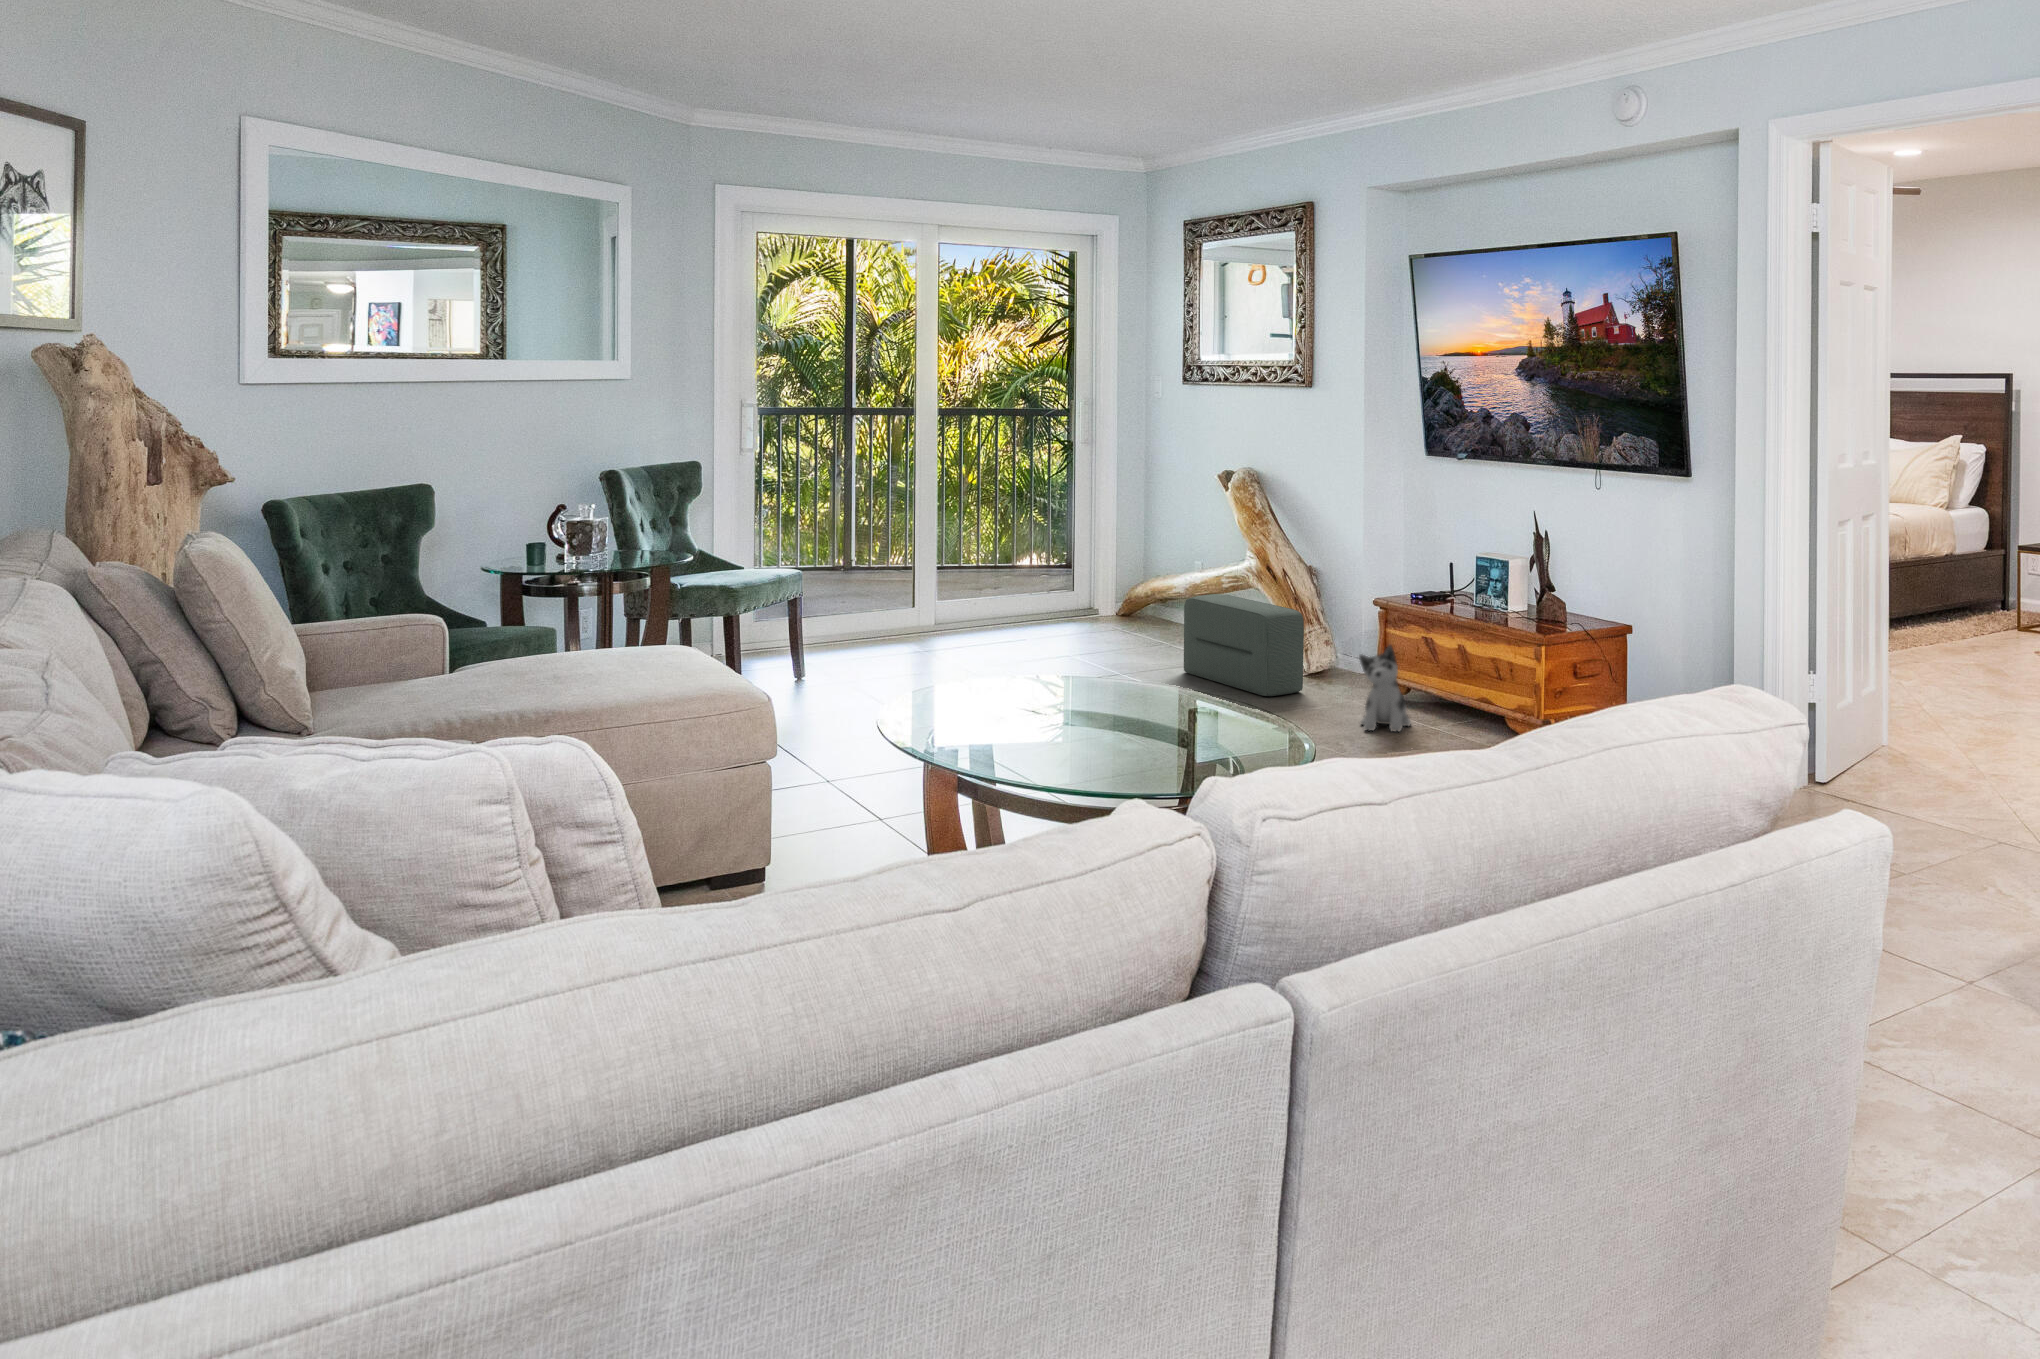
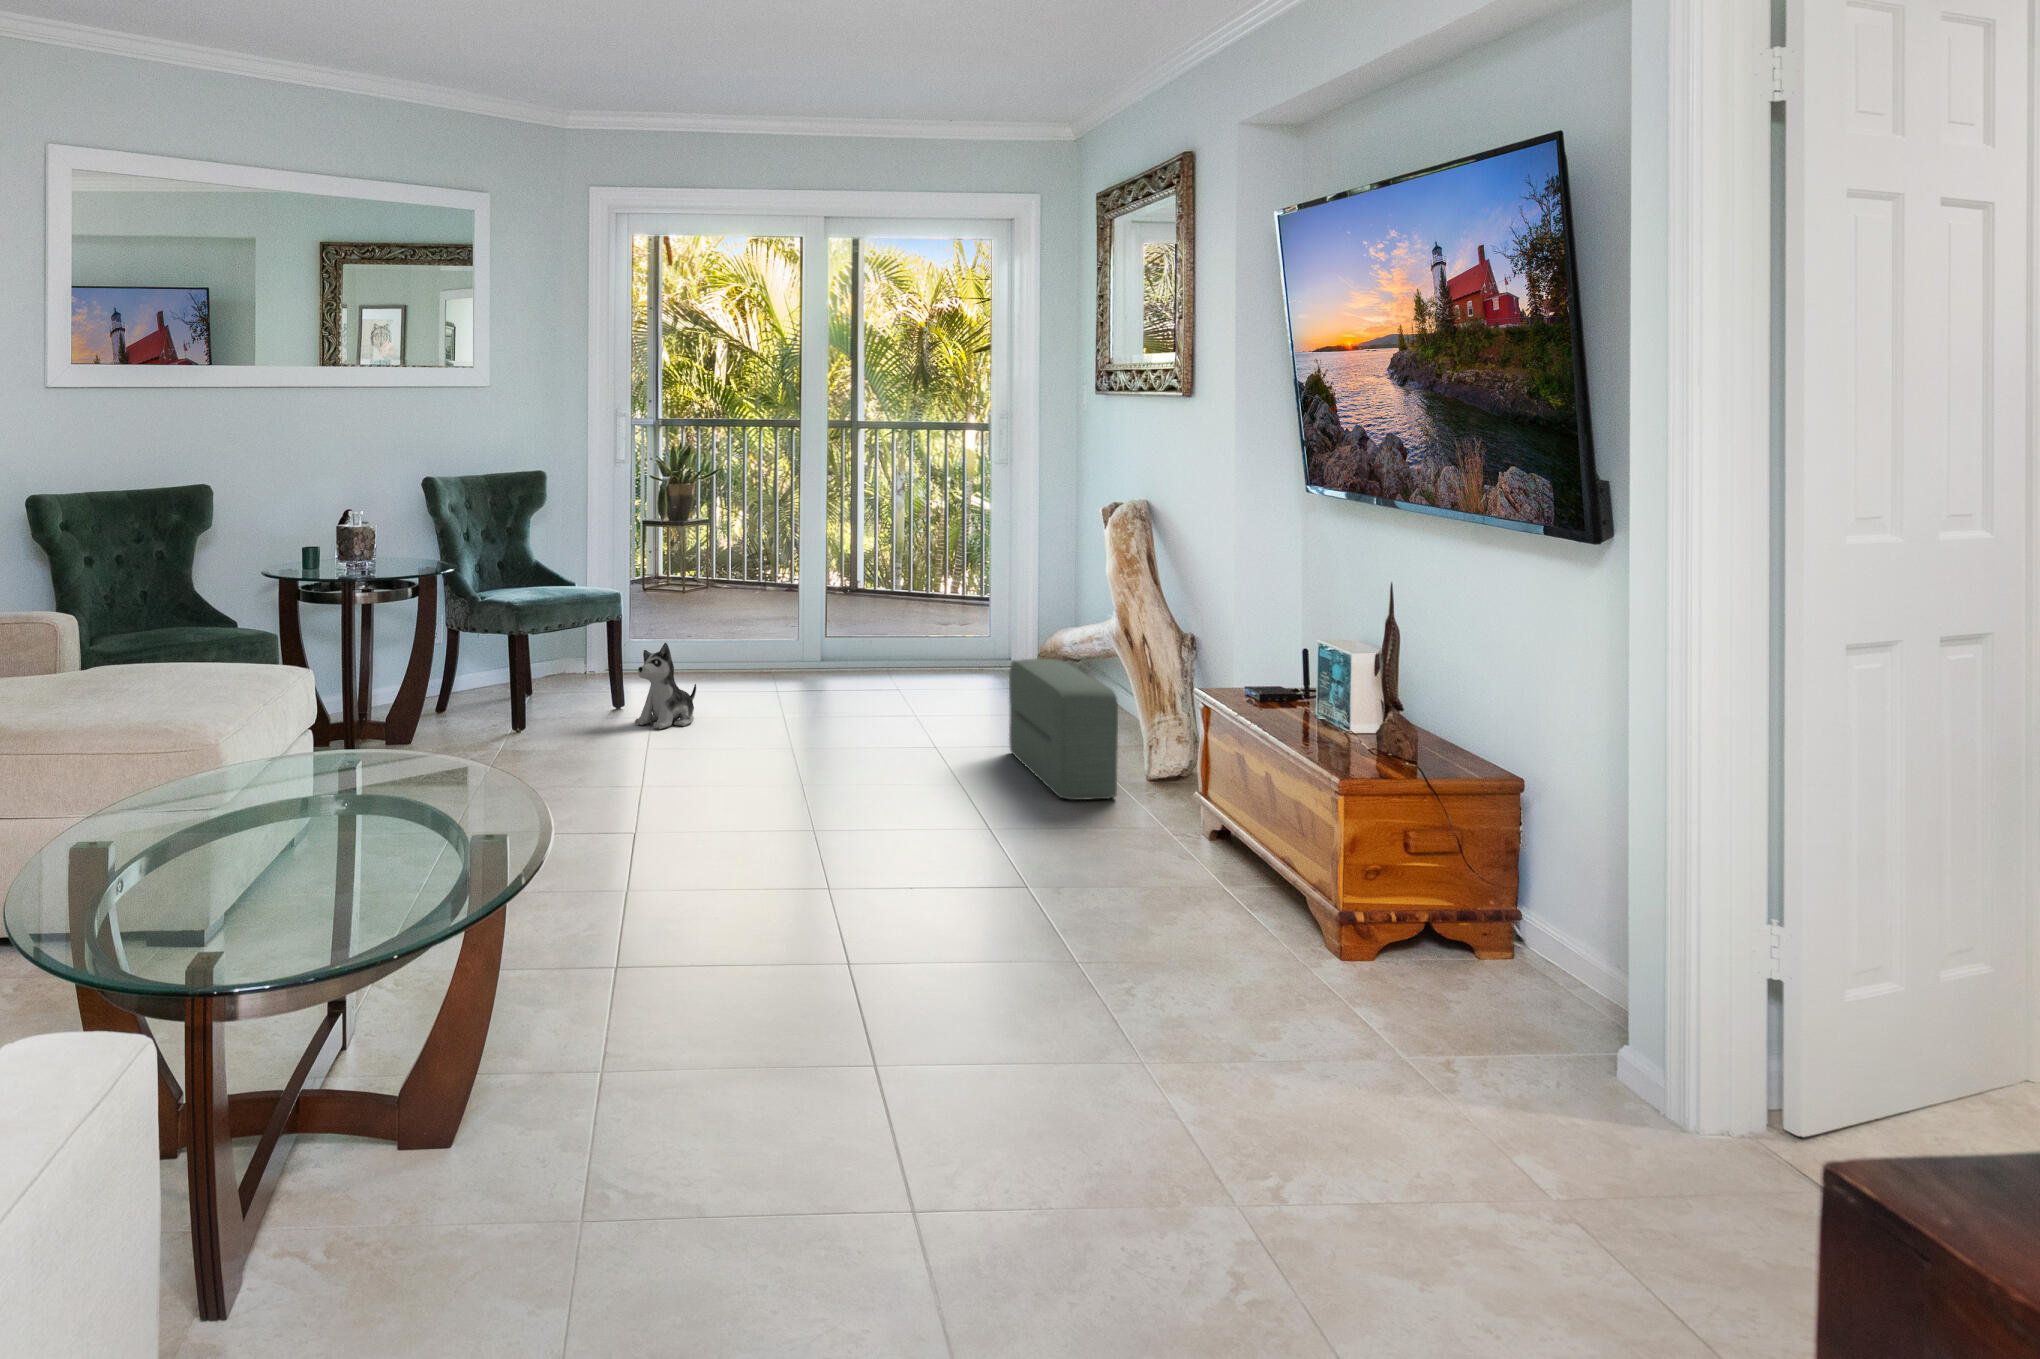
plush toy: present [1359,645,1411,731] -> present [635,643,696,729]

